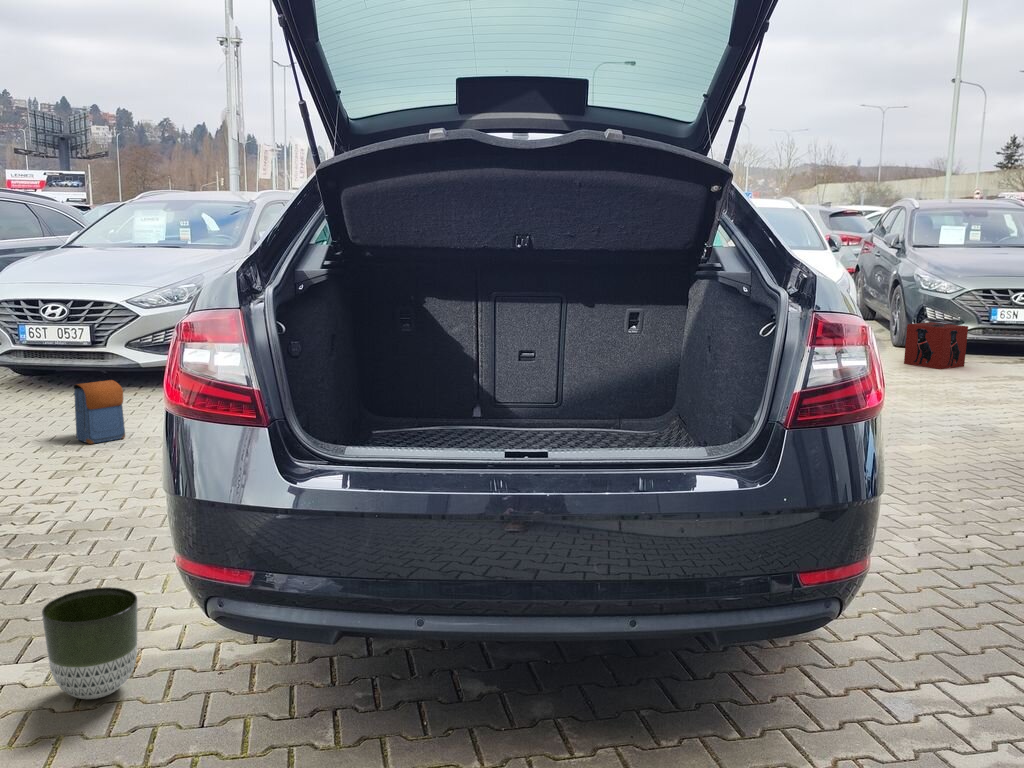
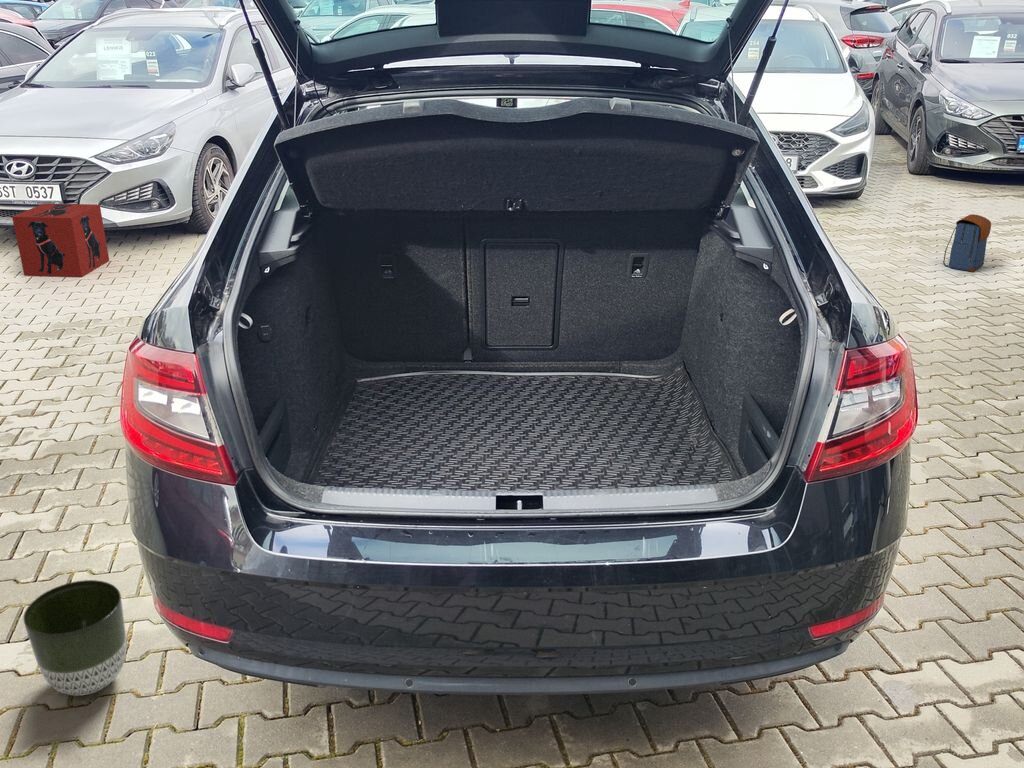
storage box: present [904,322,968,369] -> present [12,203,109,277]
backpack: present [74,380,125,444] -> present [943,214,991,272]

